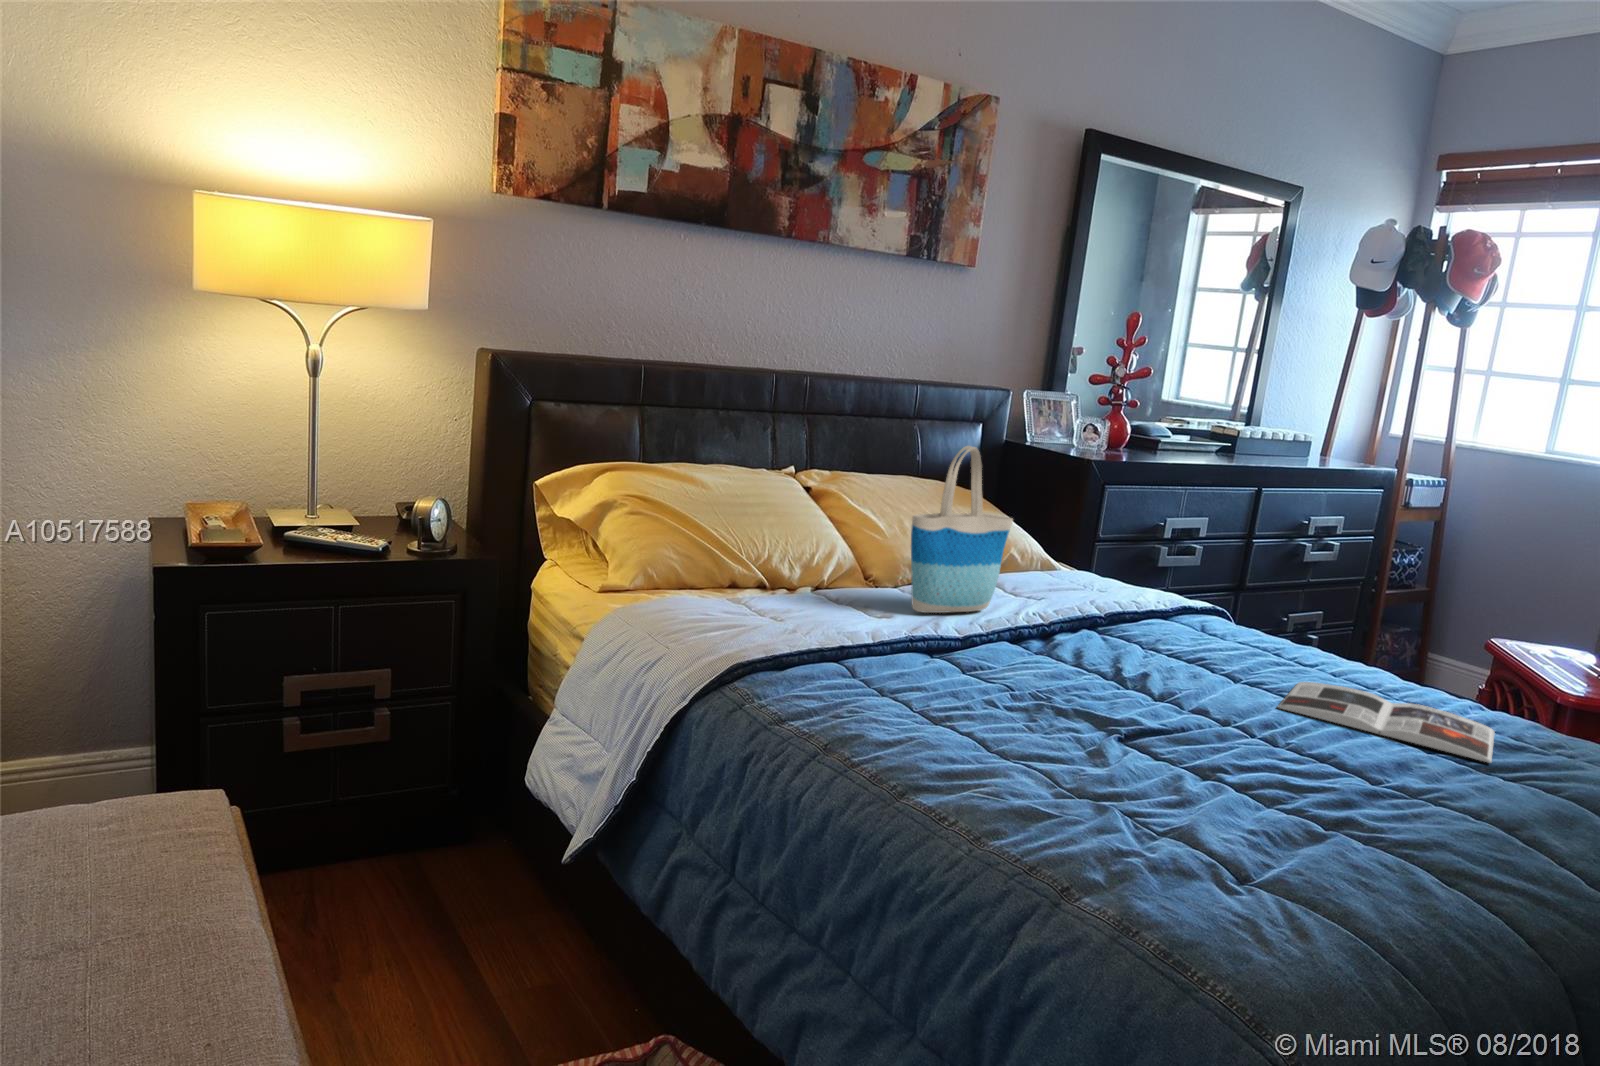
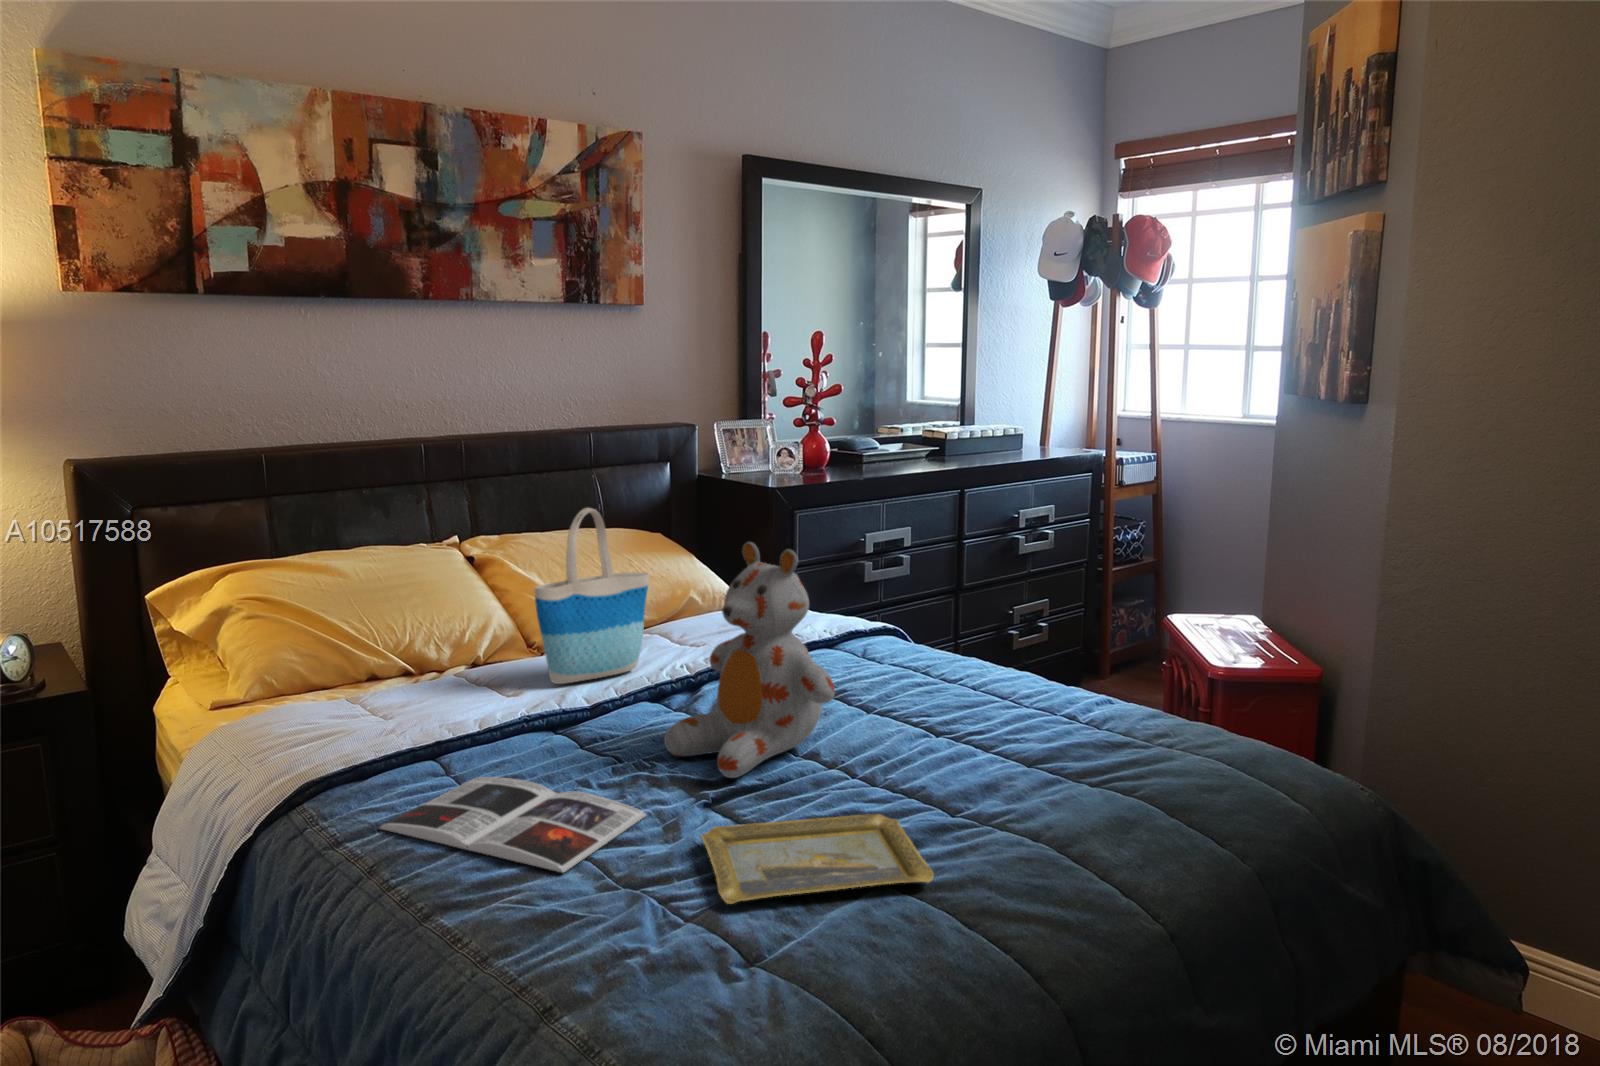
stuffed bear: none [1060,492,1250,720] -> present [664,542,835,778]
magazine: present [1278,682,1495,763] -> present [379,777,646,873]
tray: none [1143,760,1405,846] -> present [701,814,934,904]

